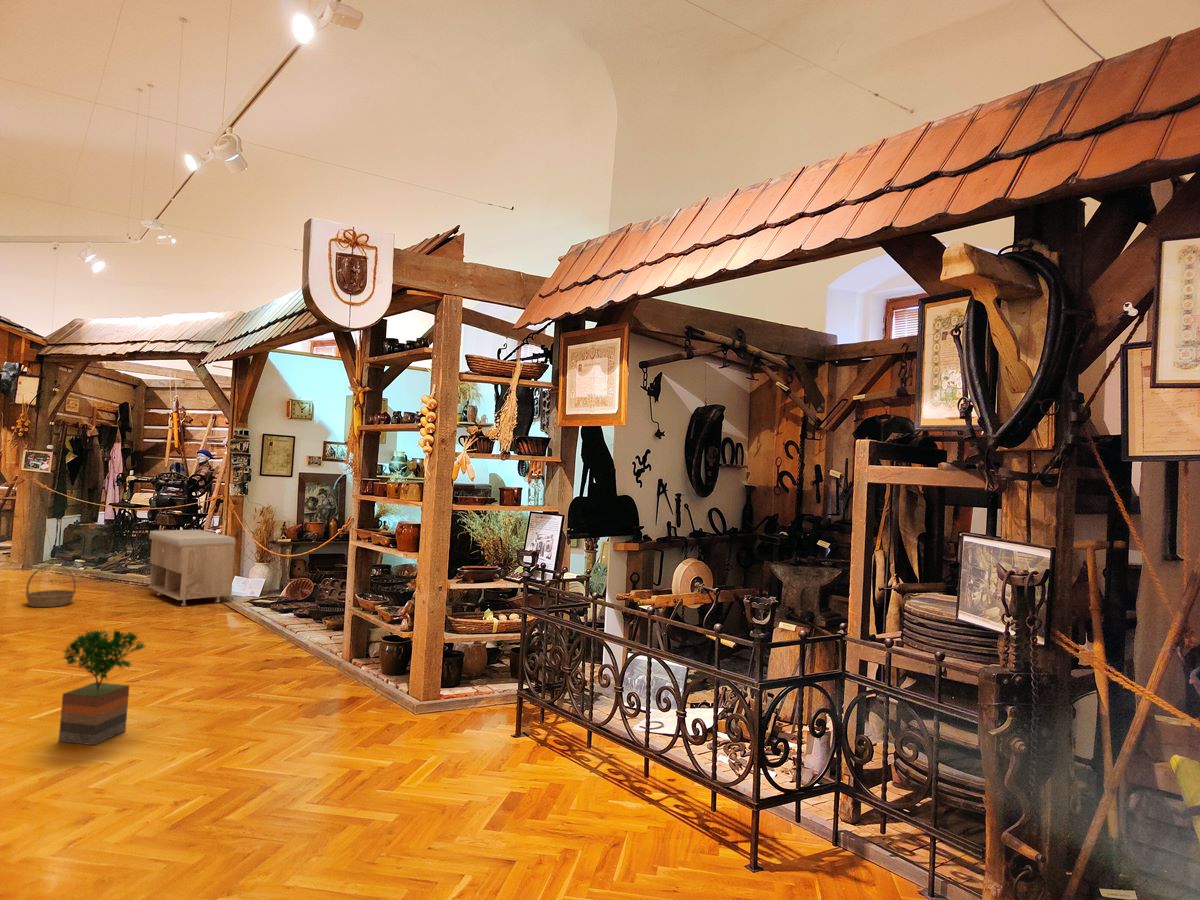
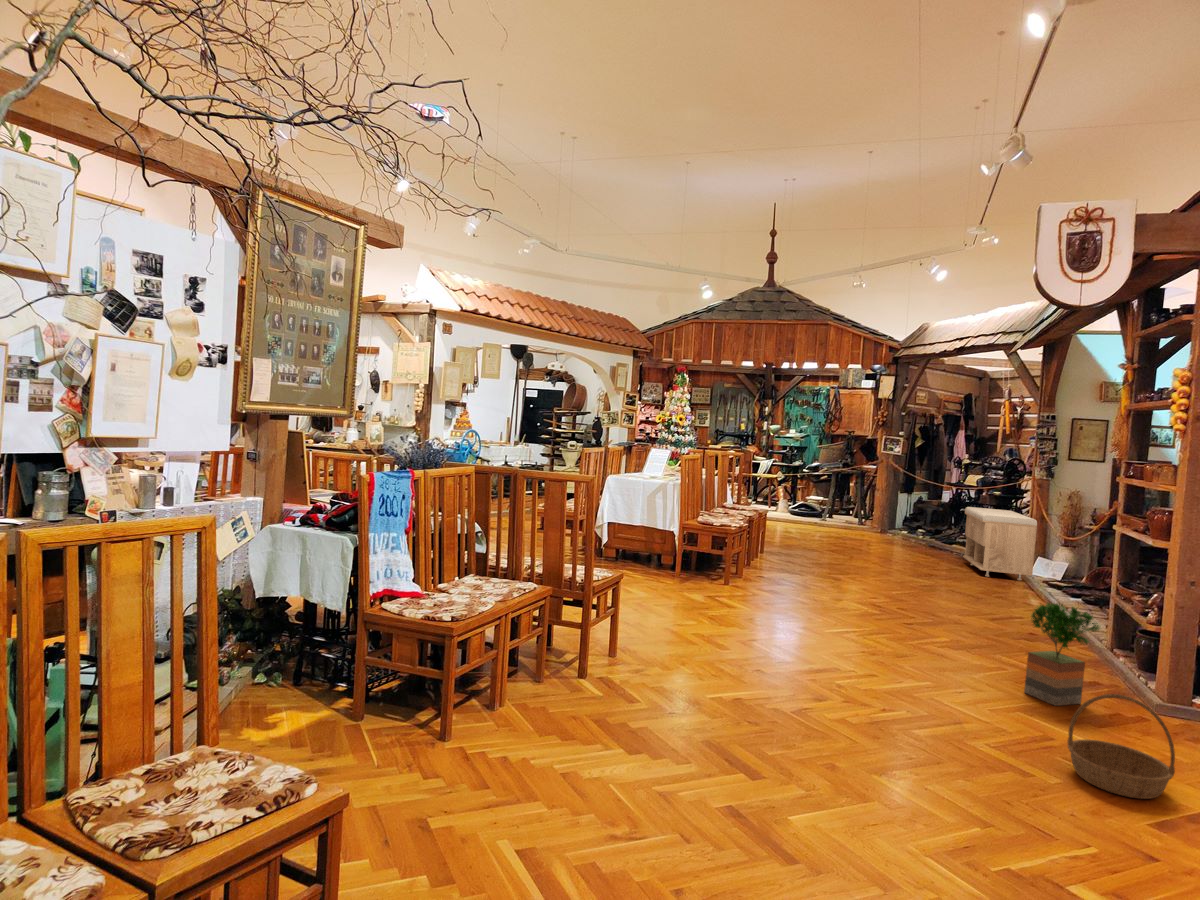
basket: present [26,564,76,607] -> present [1067,694,1175,799]
potted tree: present [59,630,145,745] -> present [1024,603,1100,706]

